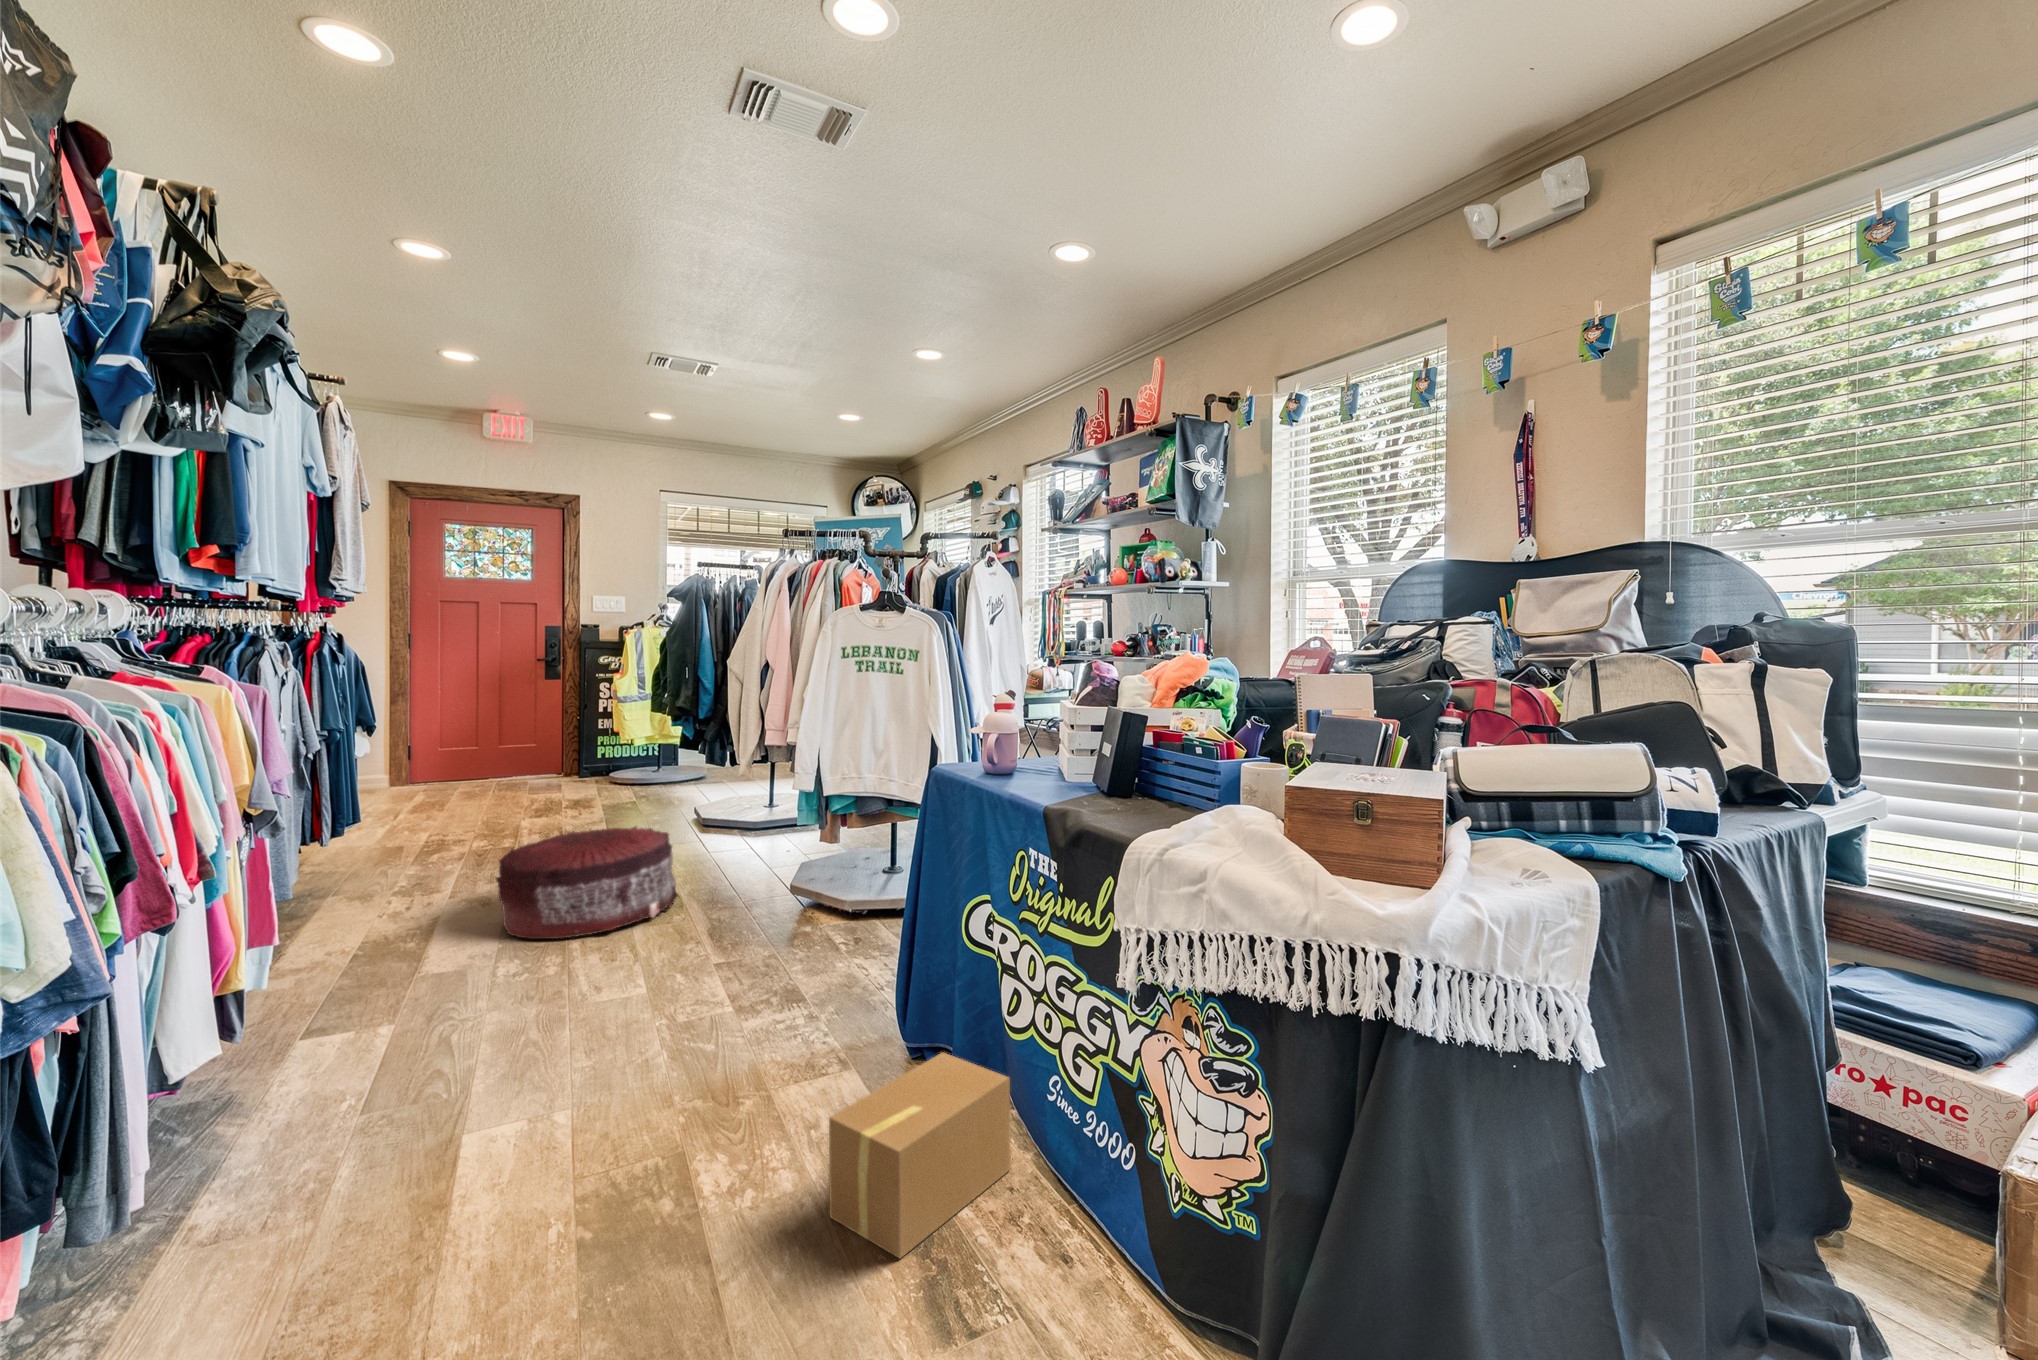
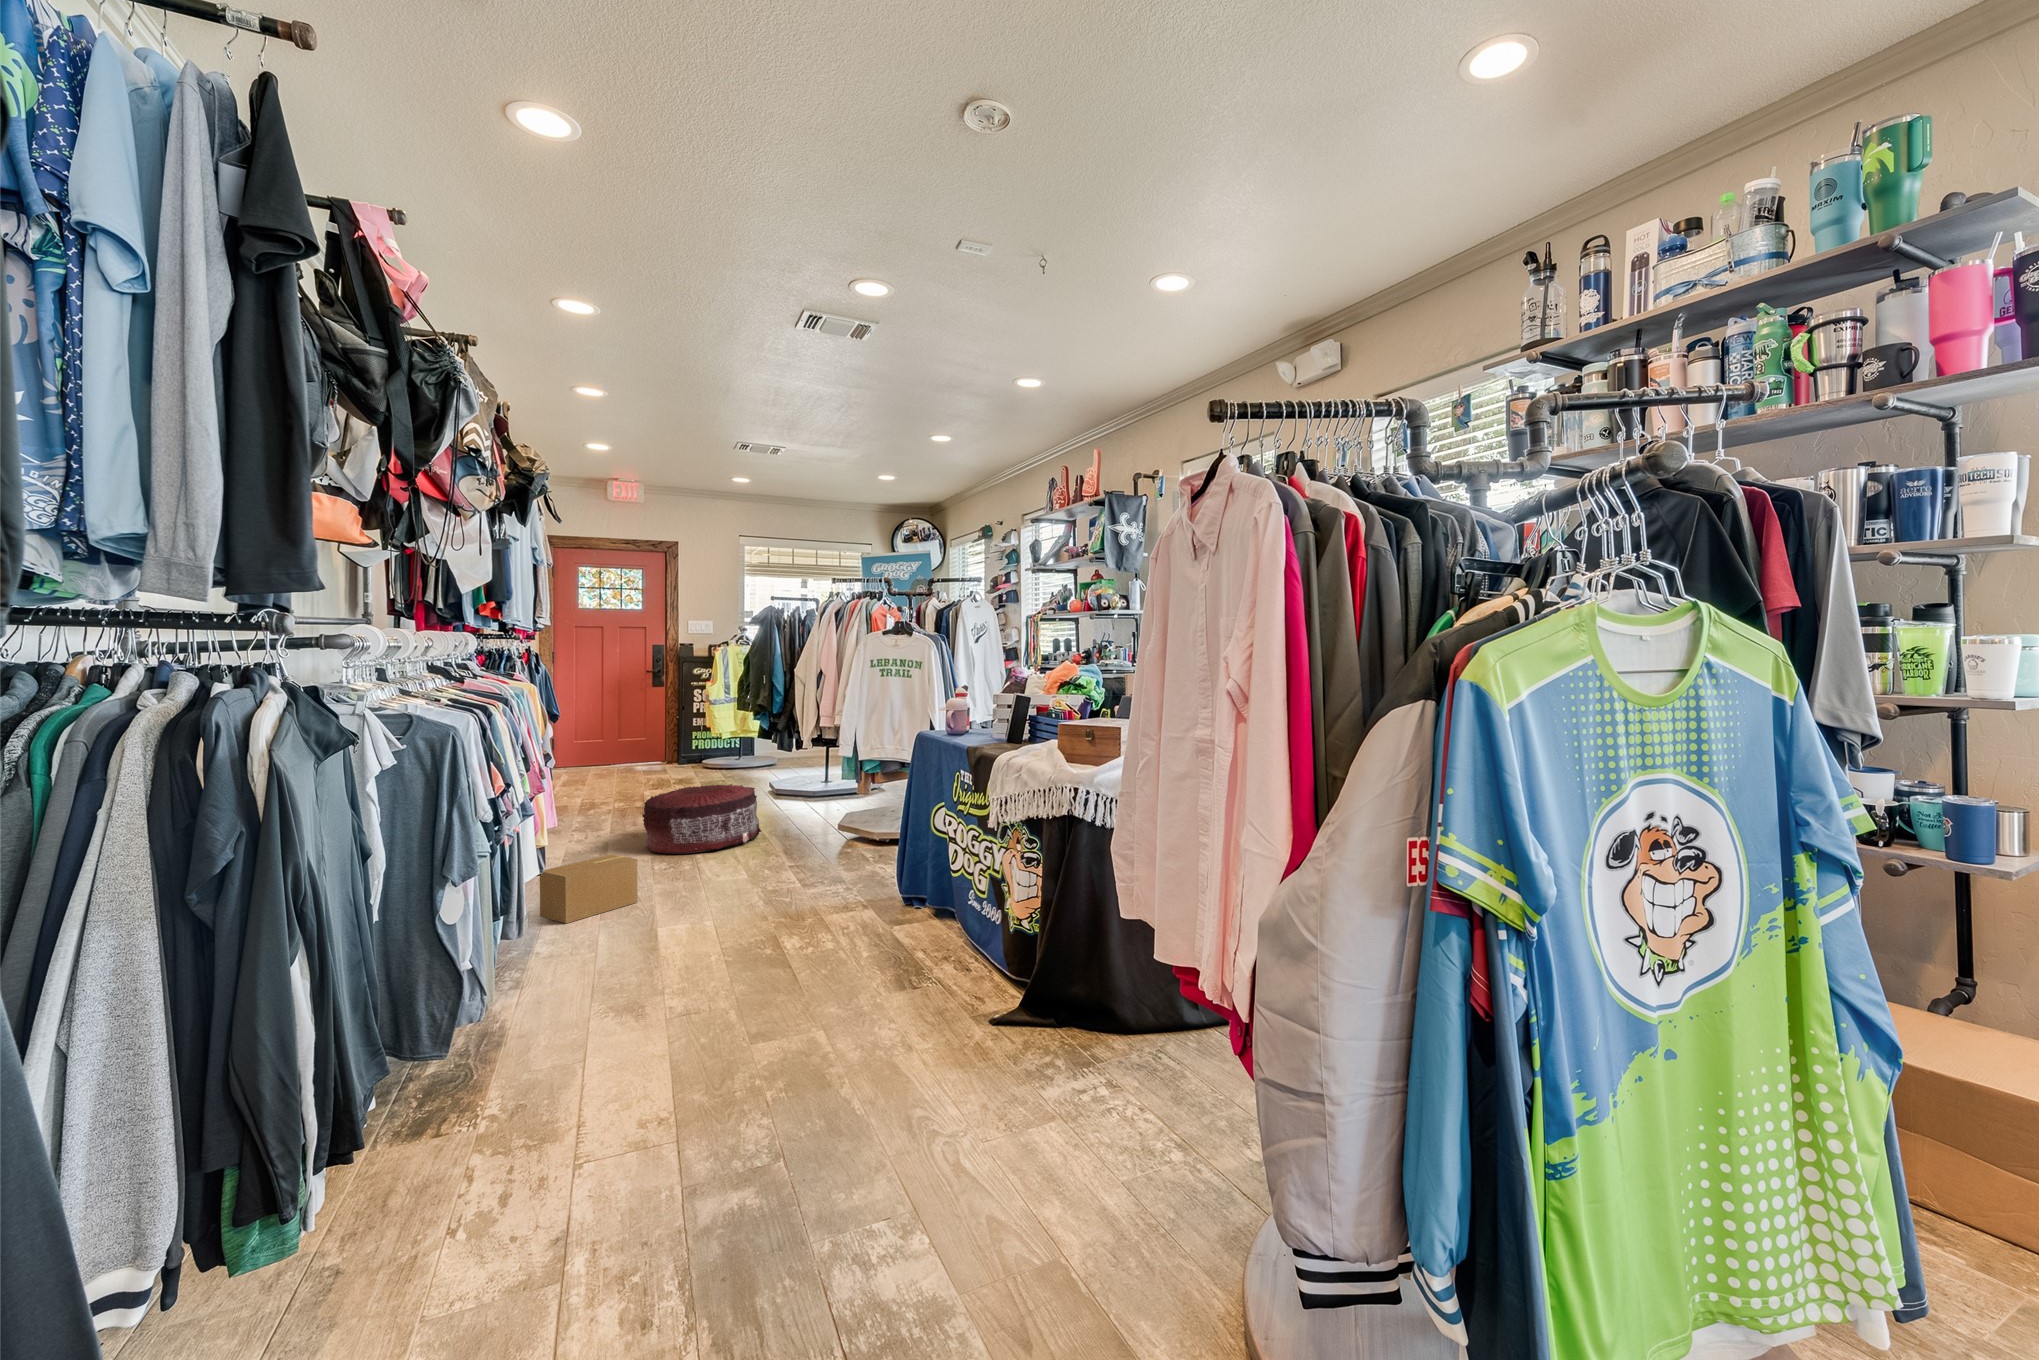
cardboard box: present [829,1053,1011,1258] -> present [540,854,638,923]

